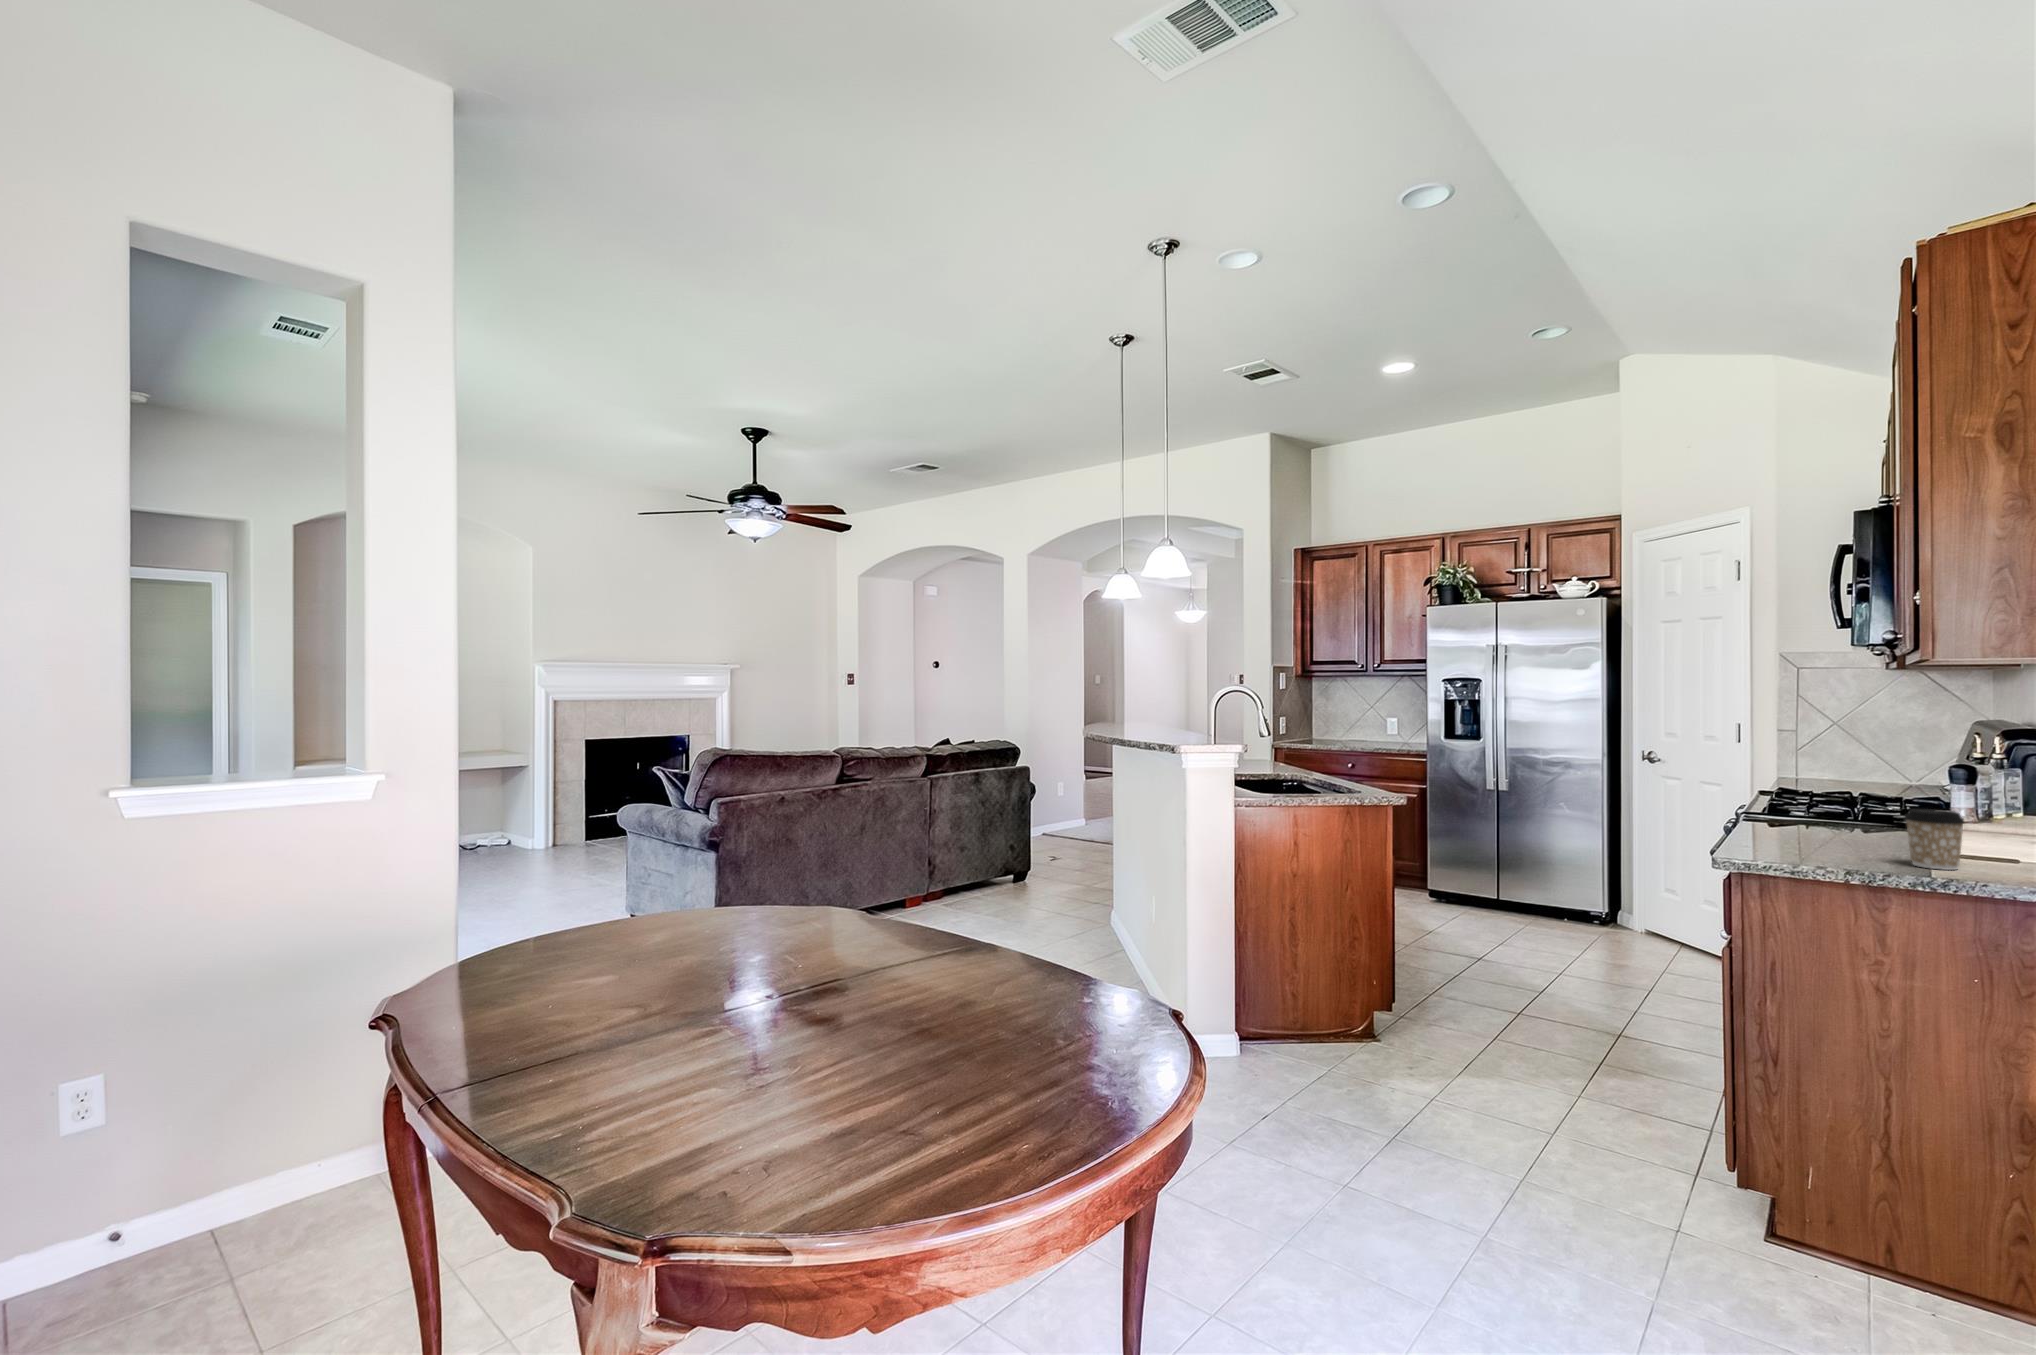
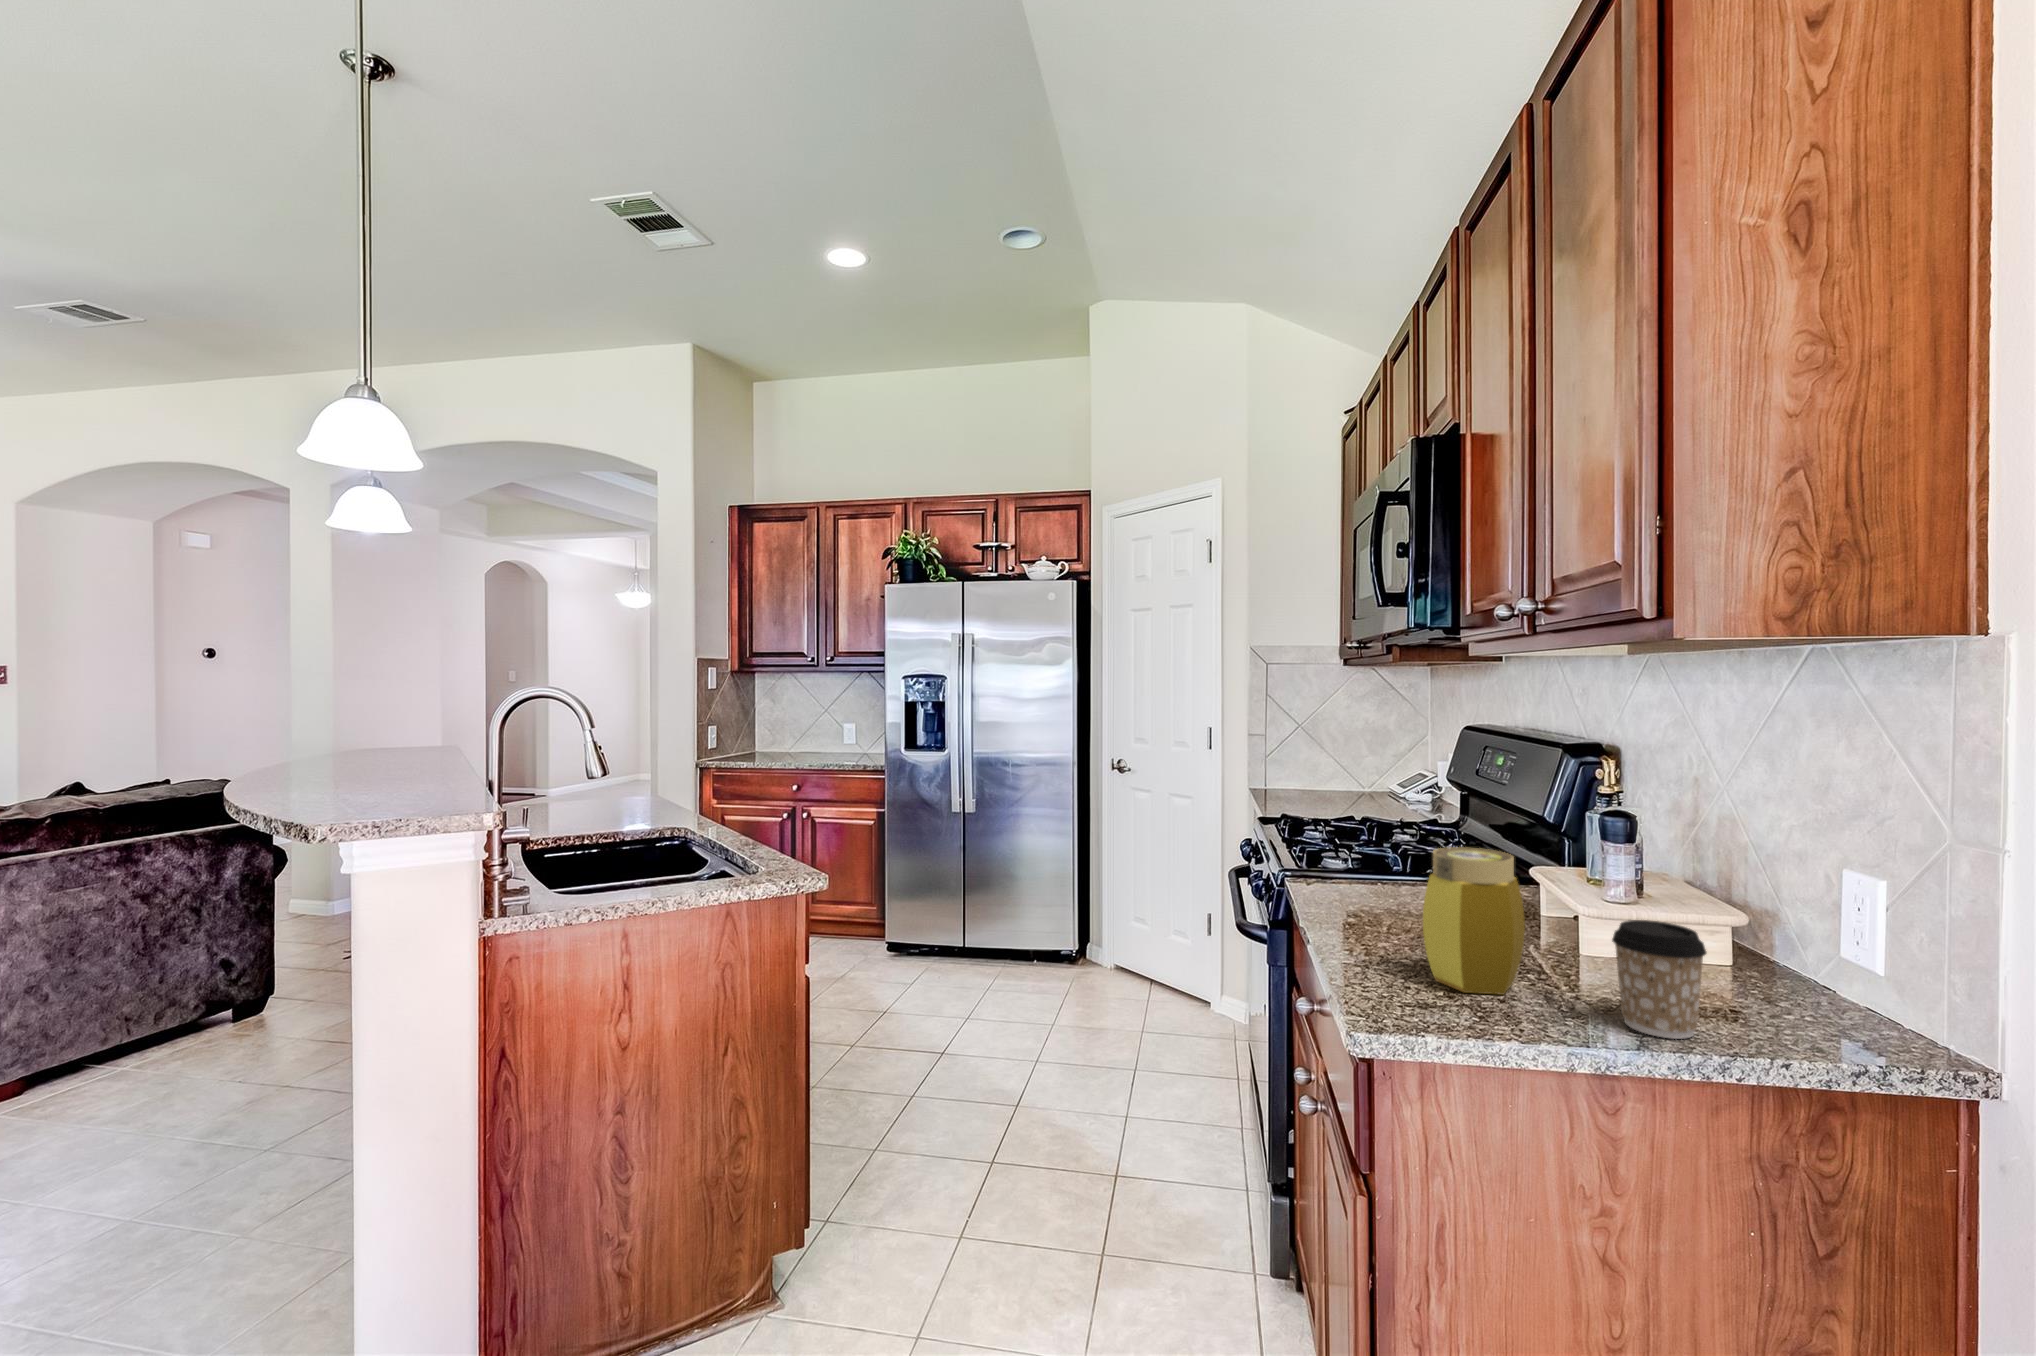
jar: none [1794,773,1868,854] -> present [1423,847,1525,995]

